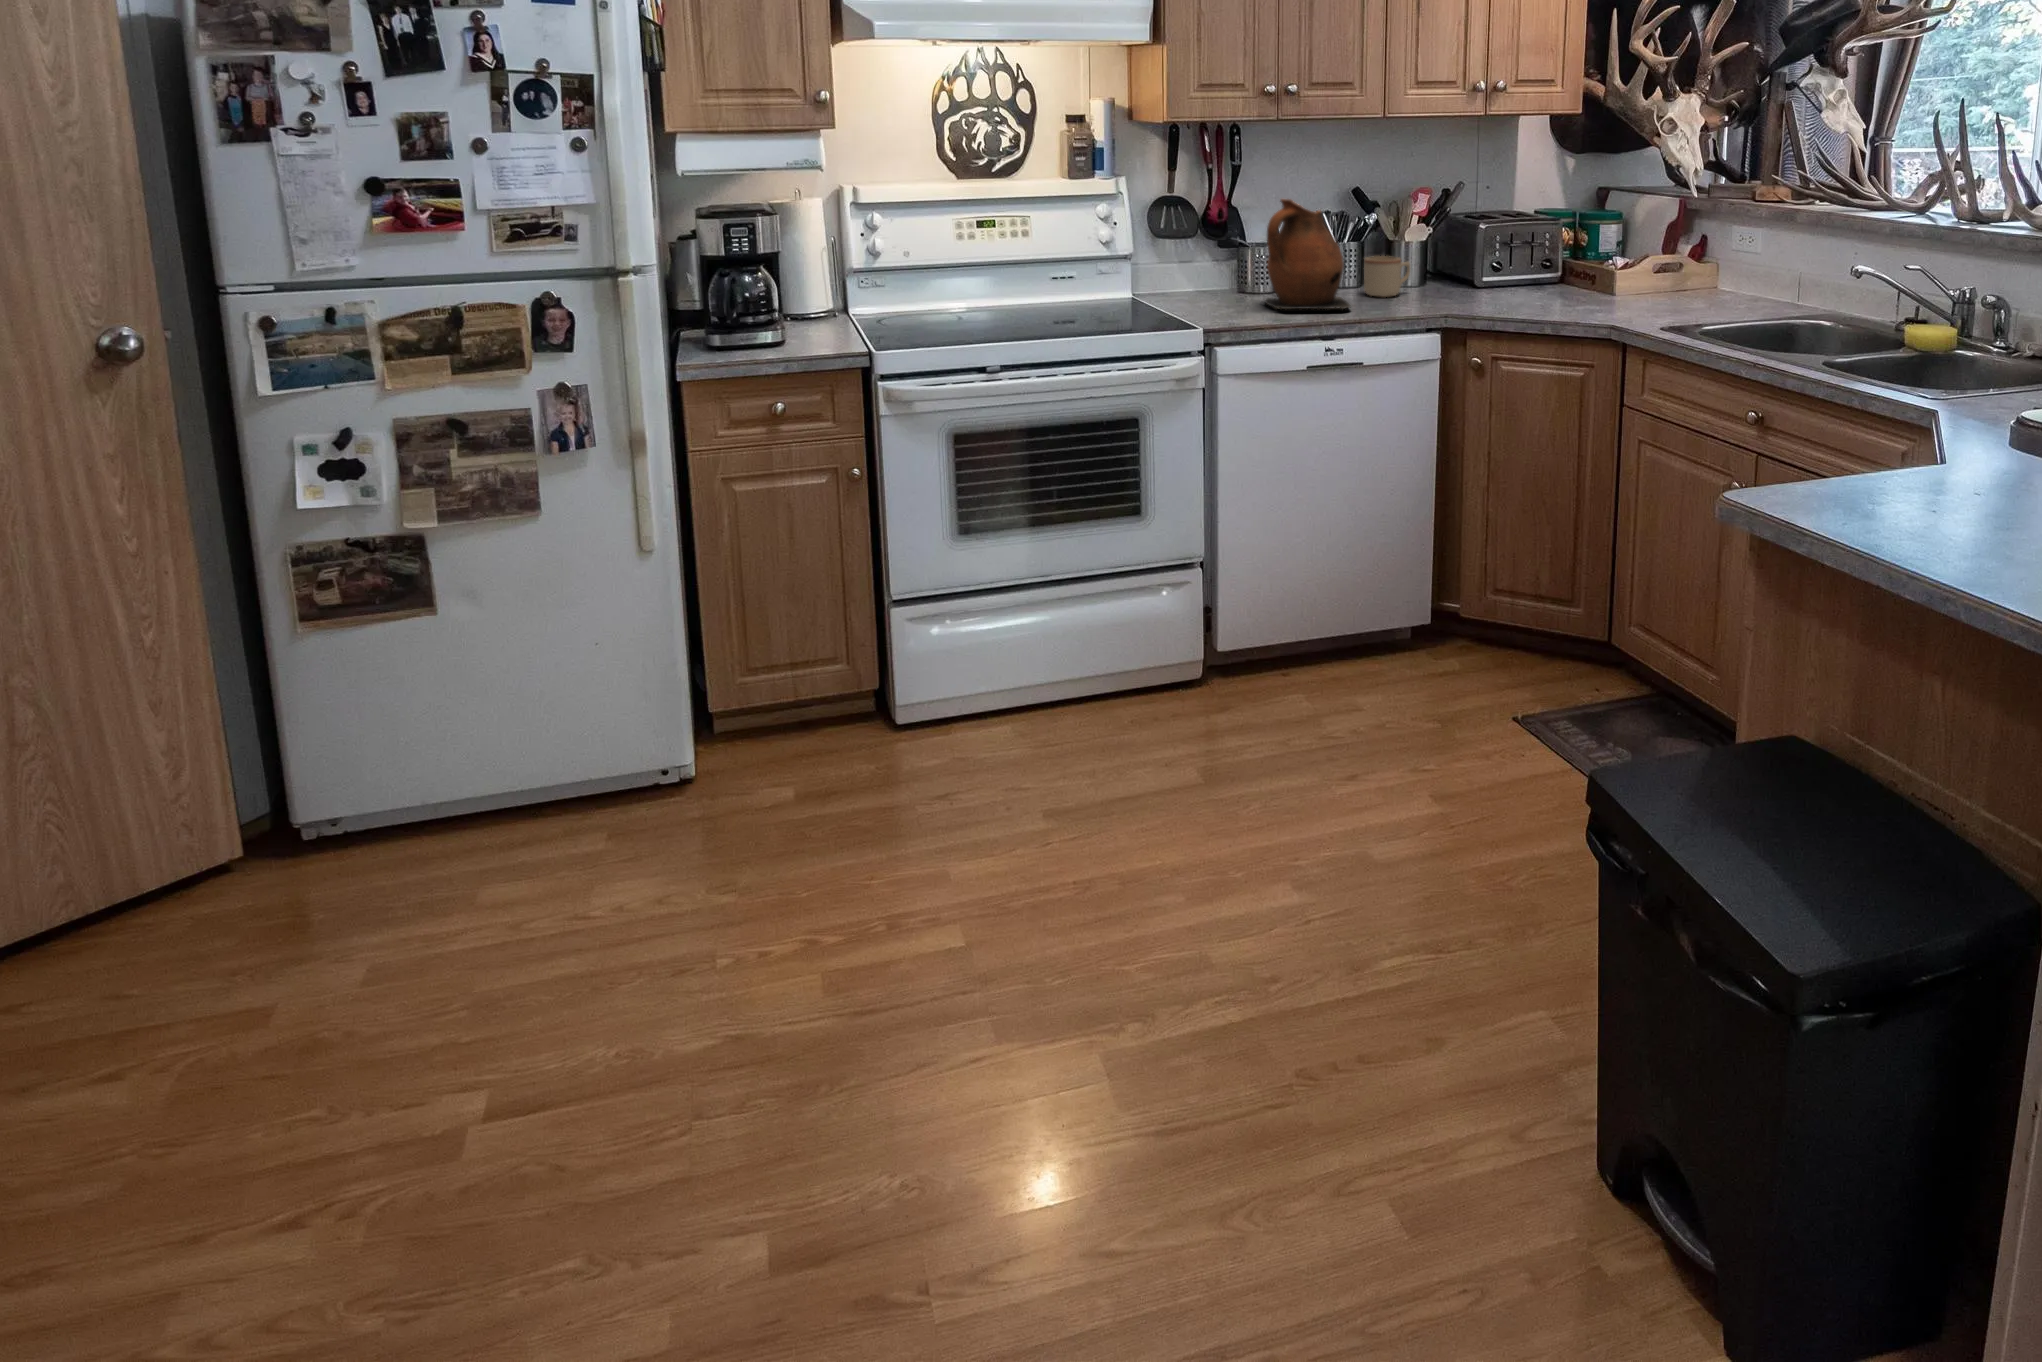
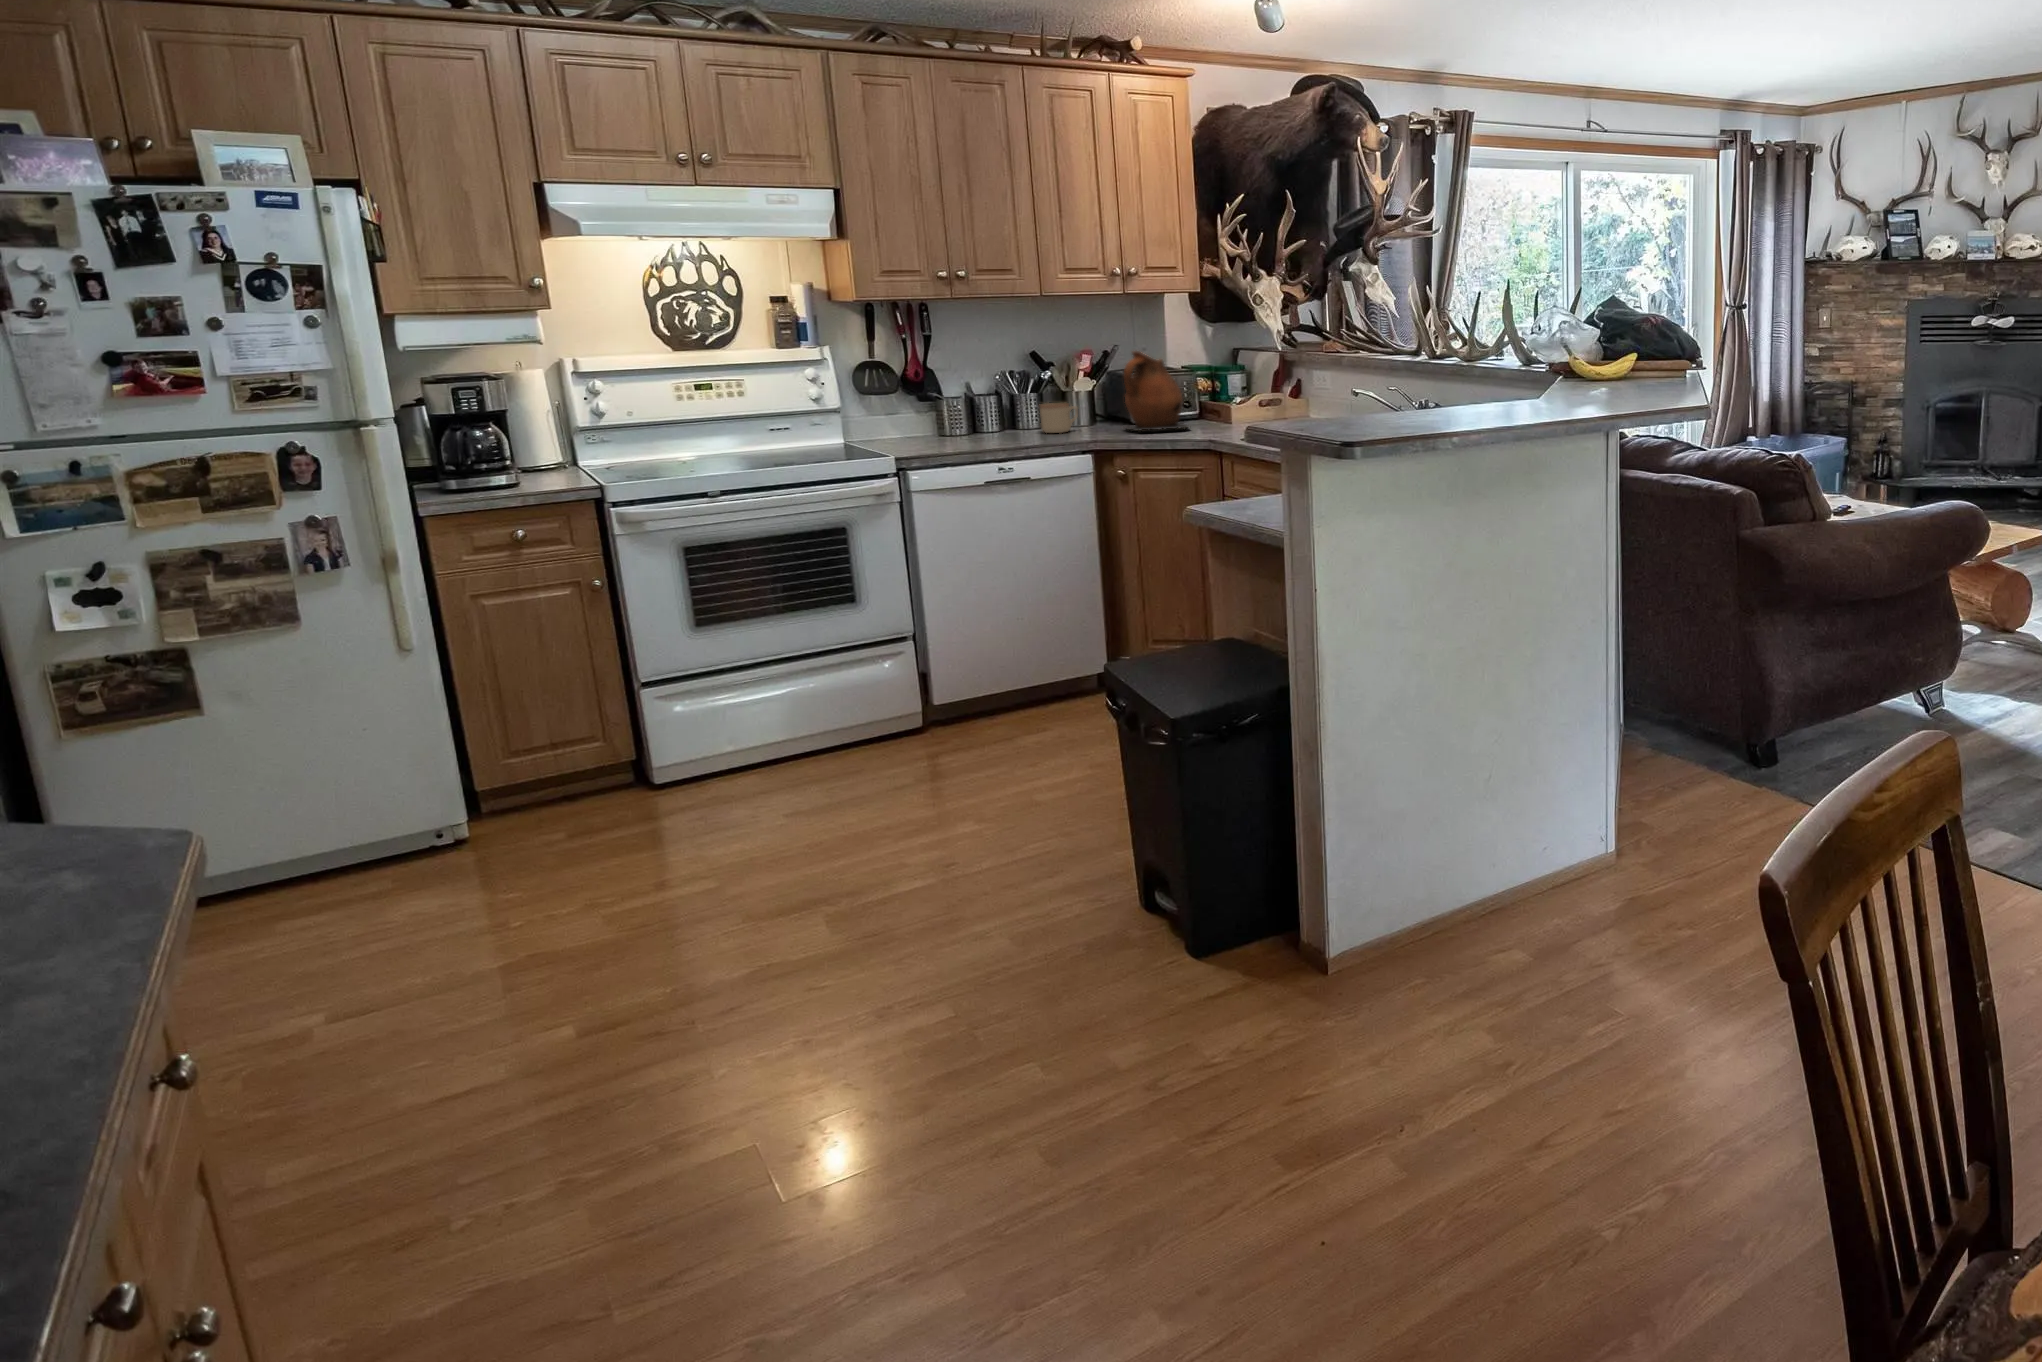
ceramic pitcher: present [1264,199,1350,309] -> present [1124,351,1188,431]

